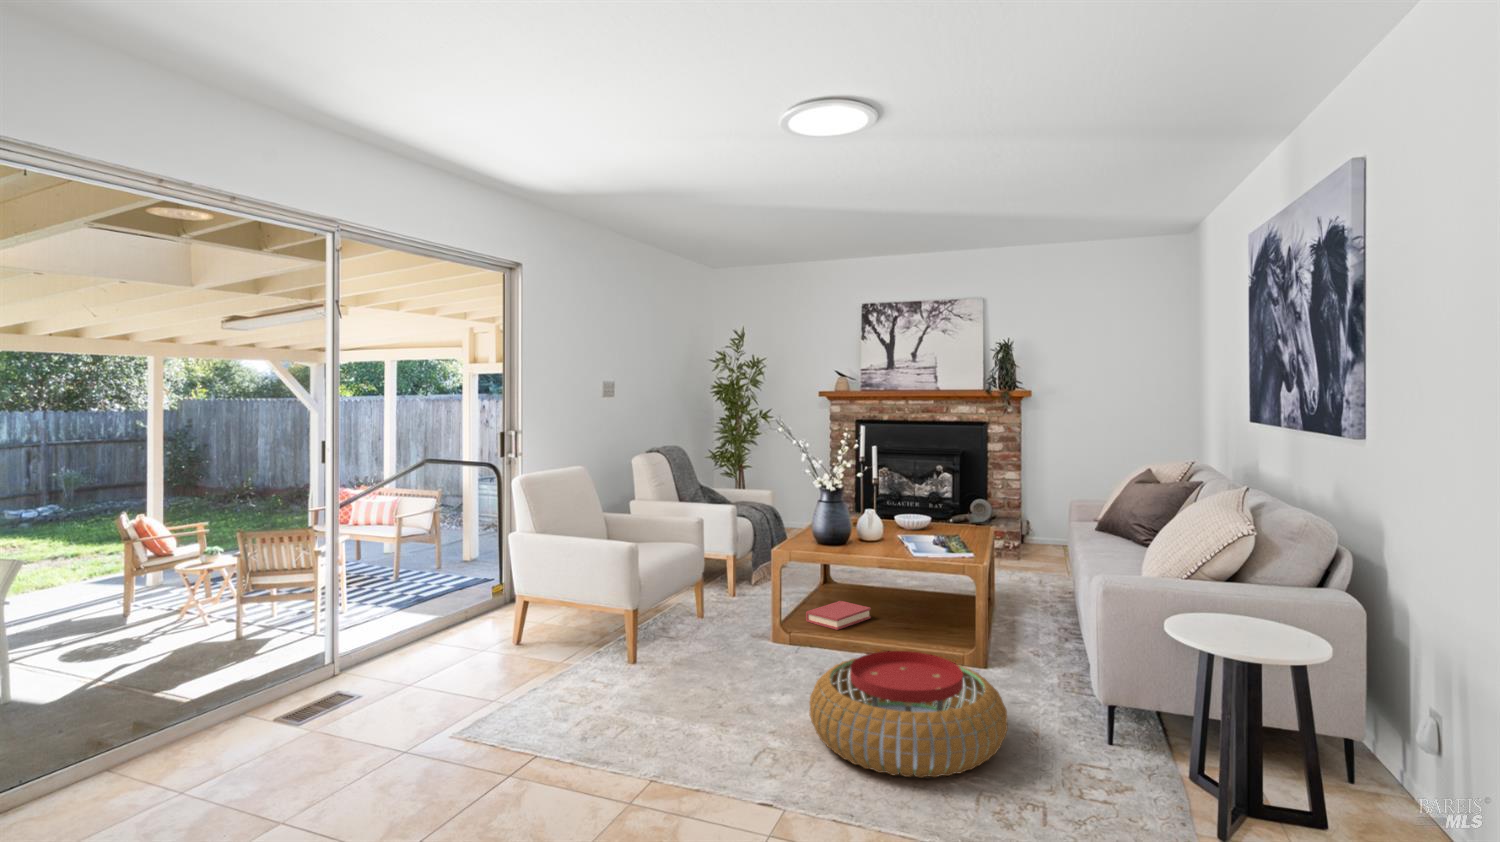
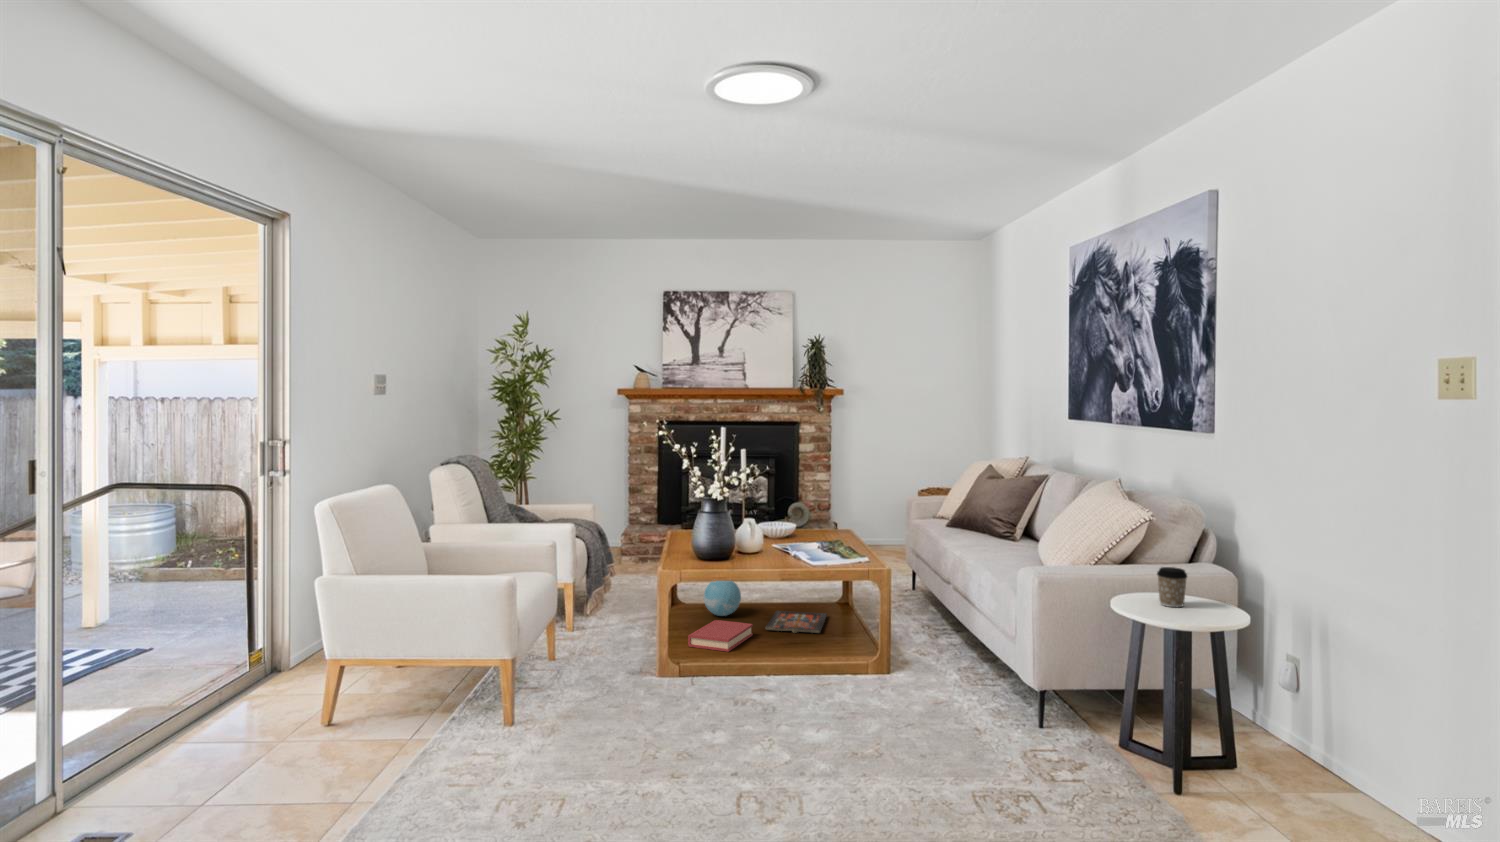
decorative ball: none [840,564,875,599] -> present [704,581,741,616]
coffee cup: none [1221,585,1258,631] -> present [1157,567,1187,607]
board game: none [886,599,955,623] -> present [765,611,827,633]
pouf: present [810,651,1008,778] -> none [767,664,972,793]

